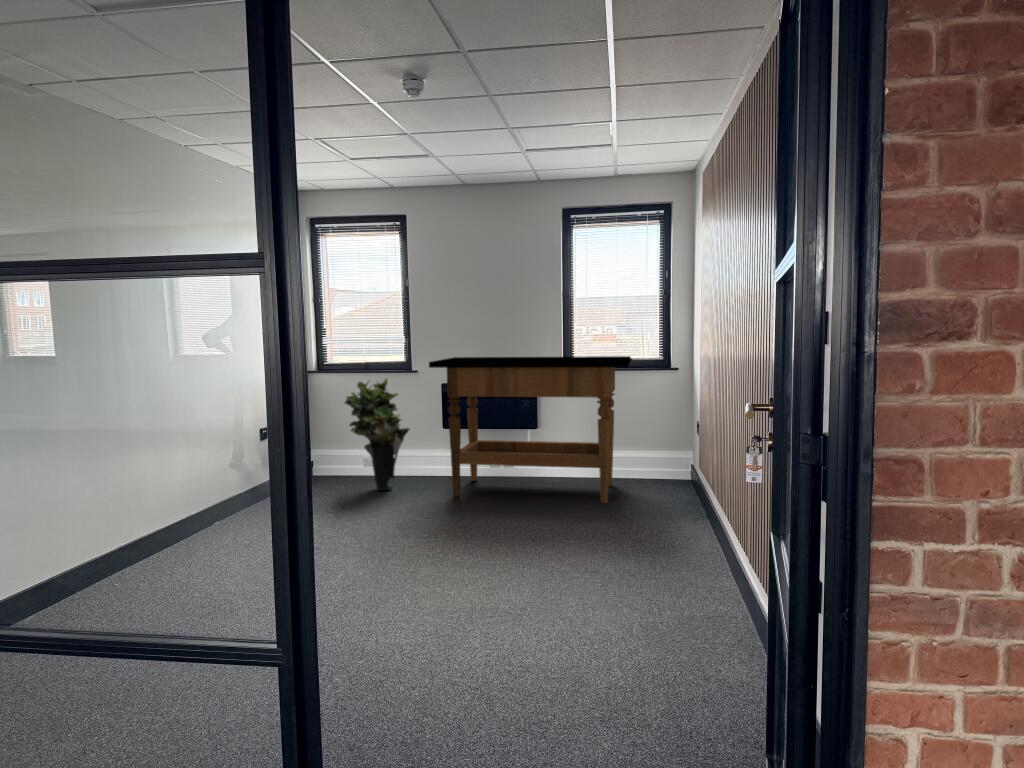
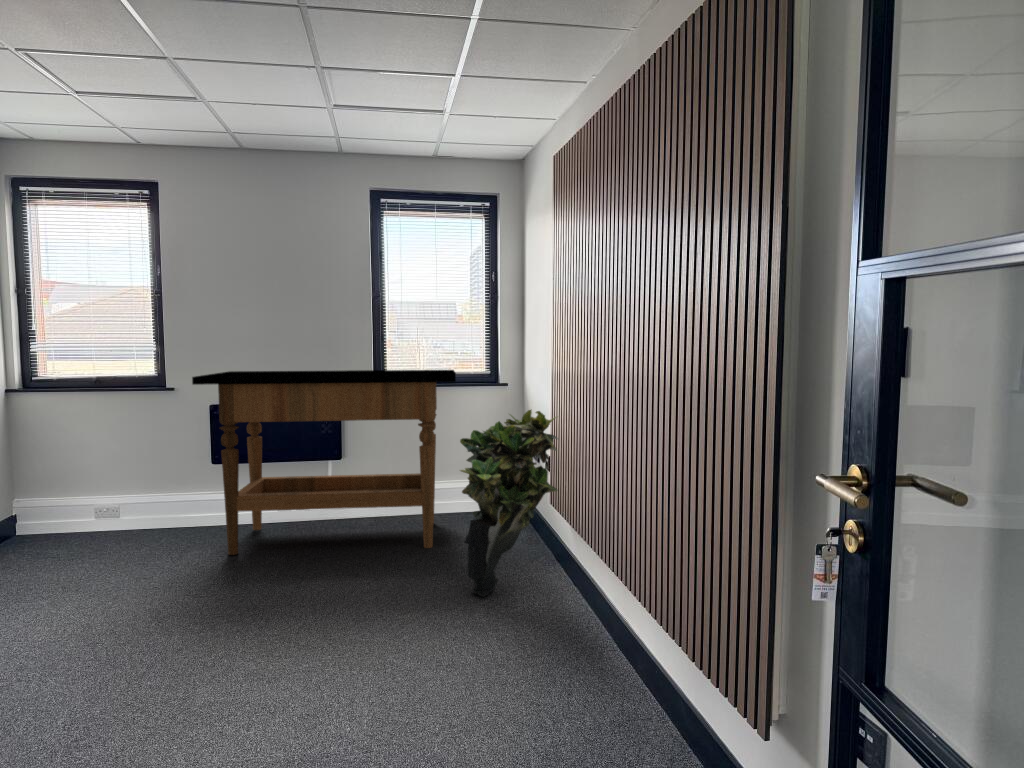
potted plant: present [344,379,410,491] -> present [460,410,558,597]

